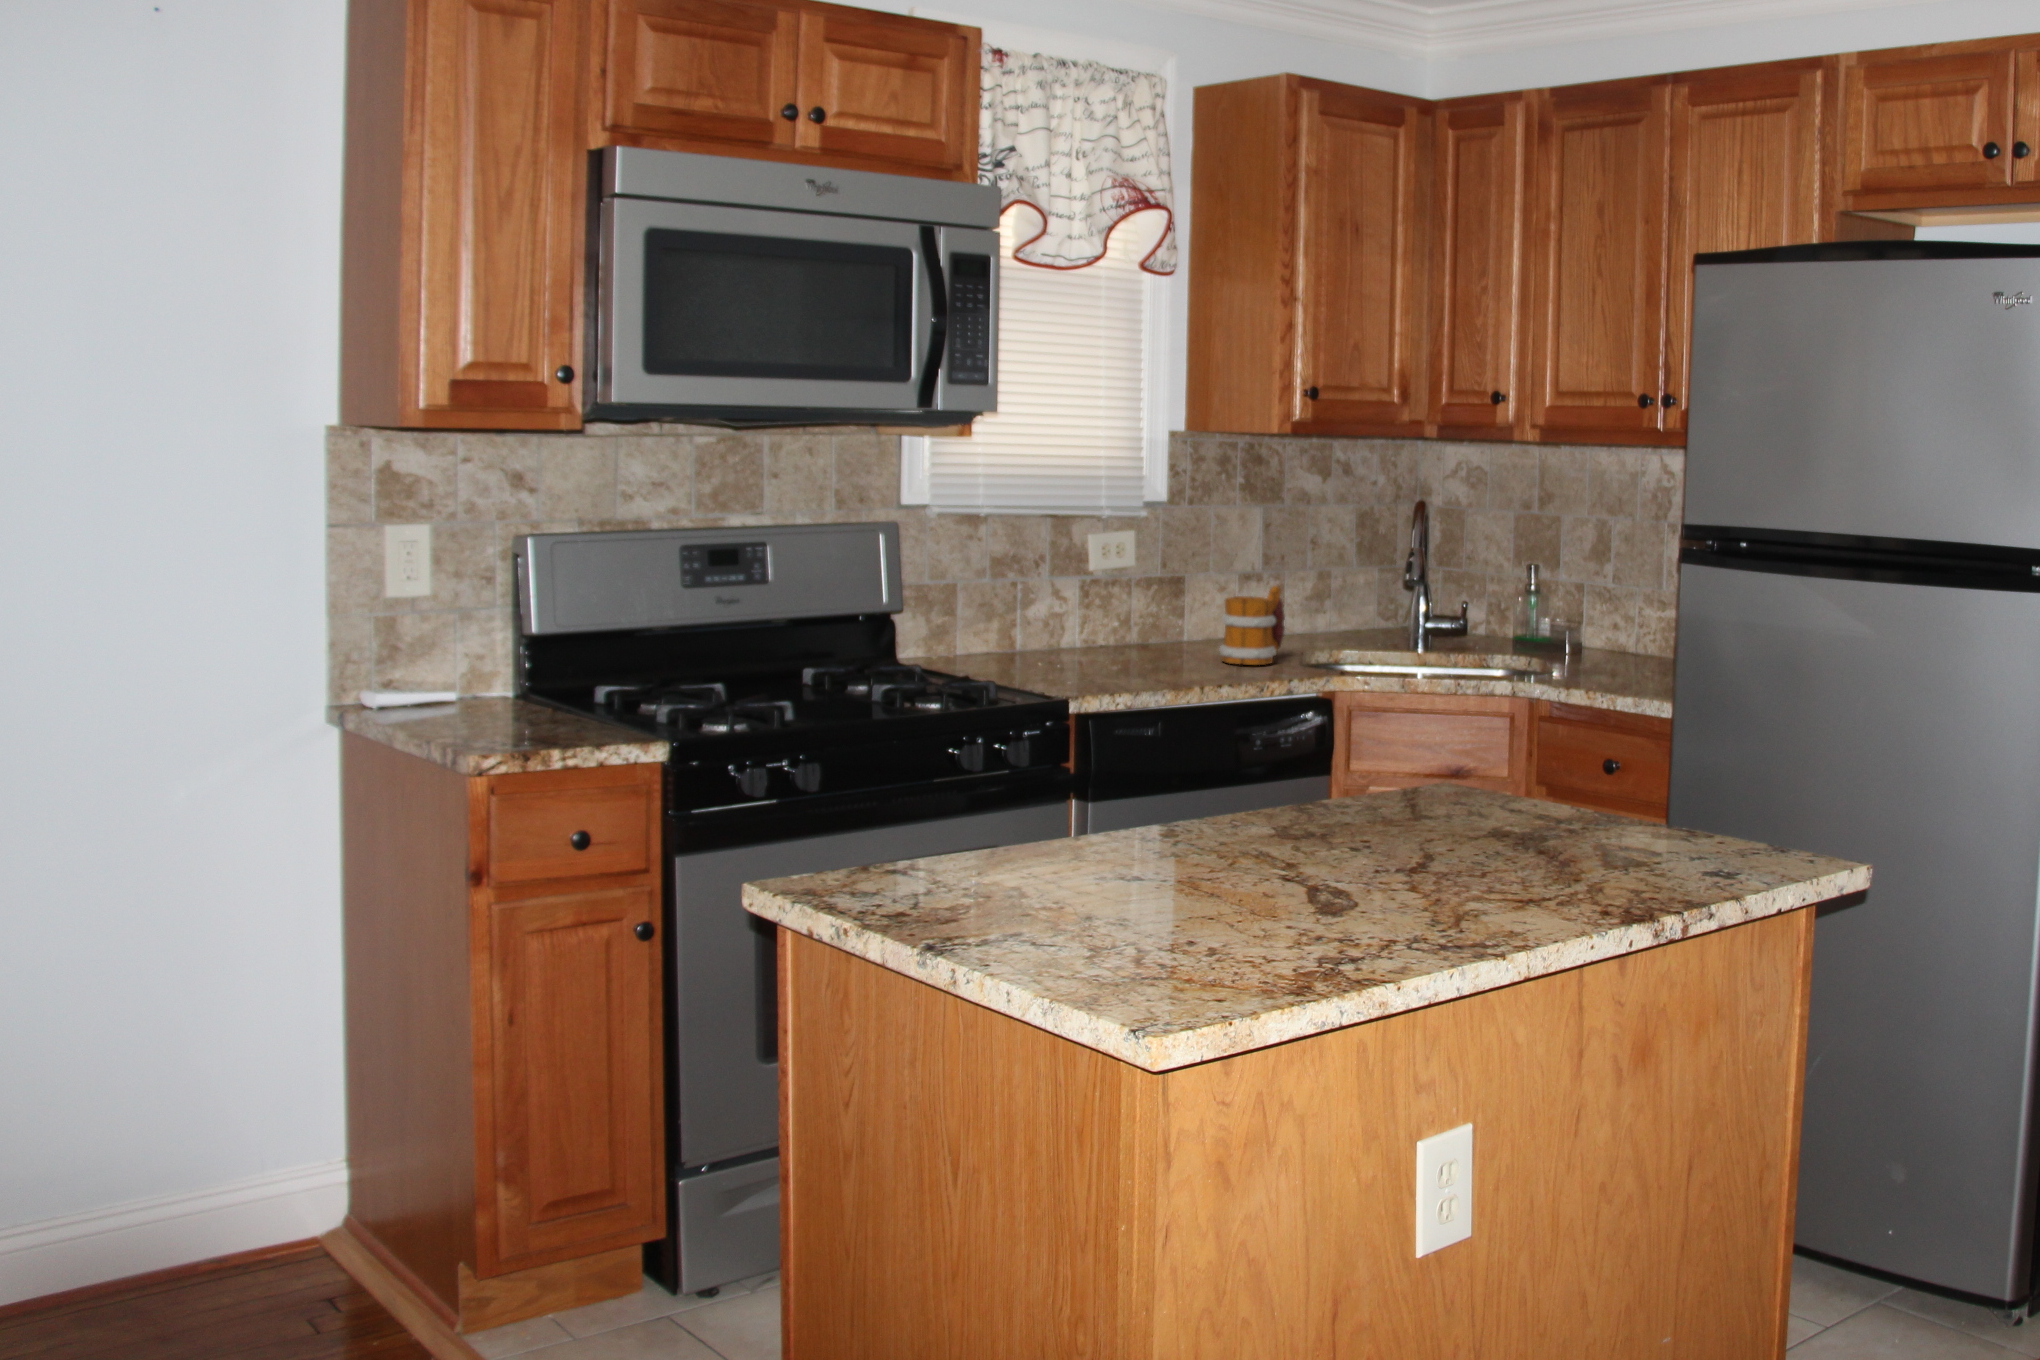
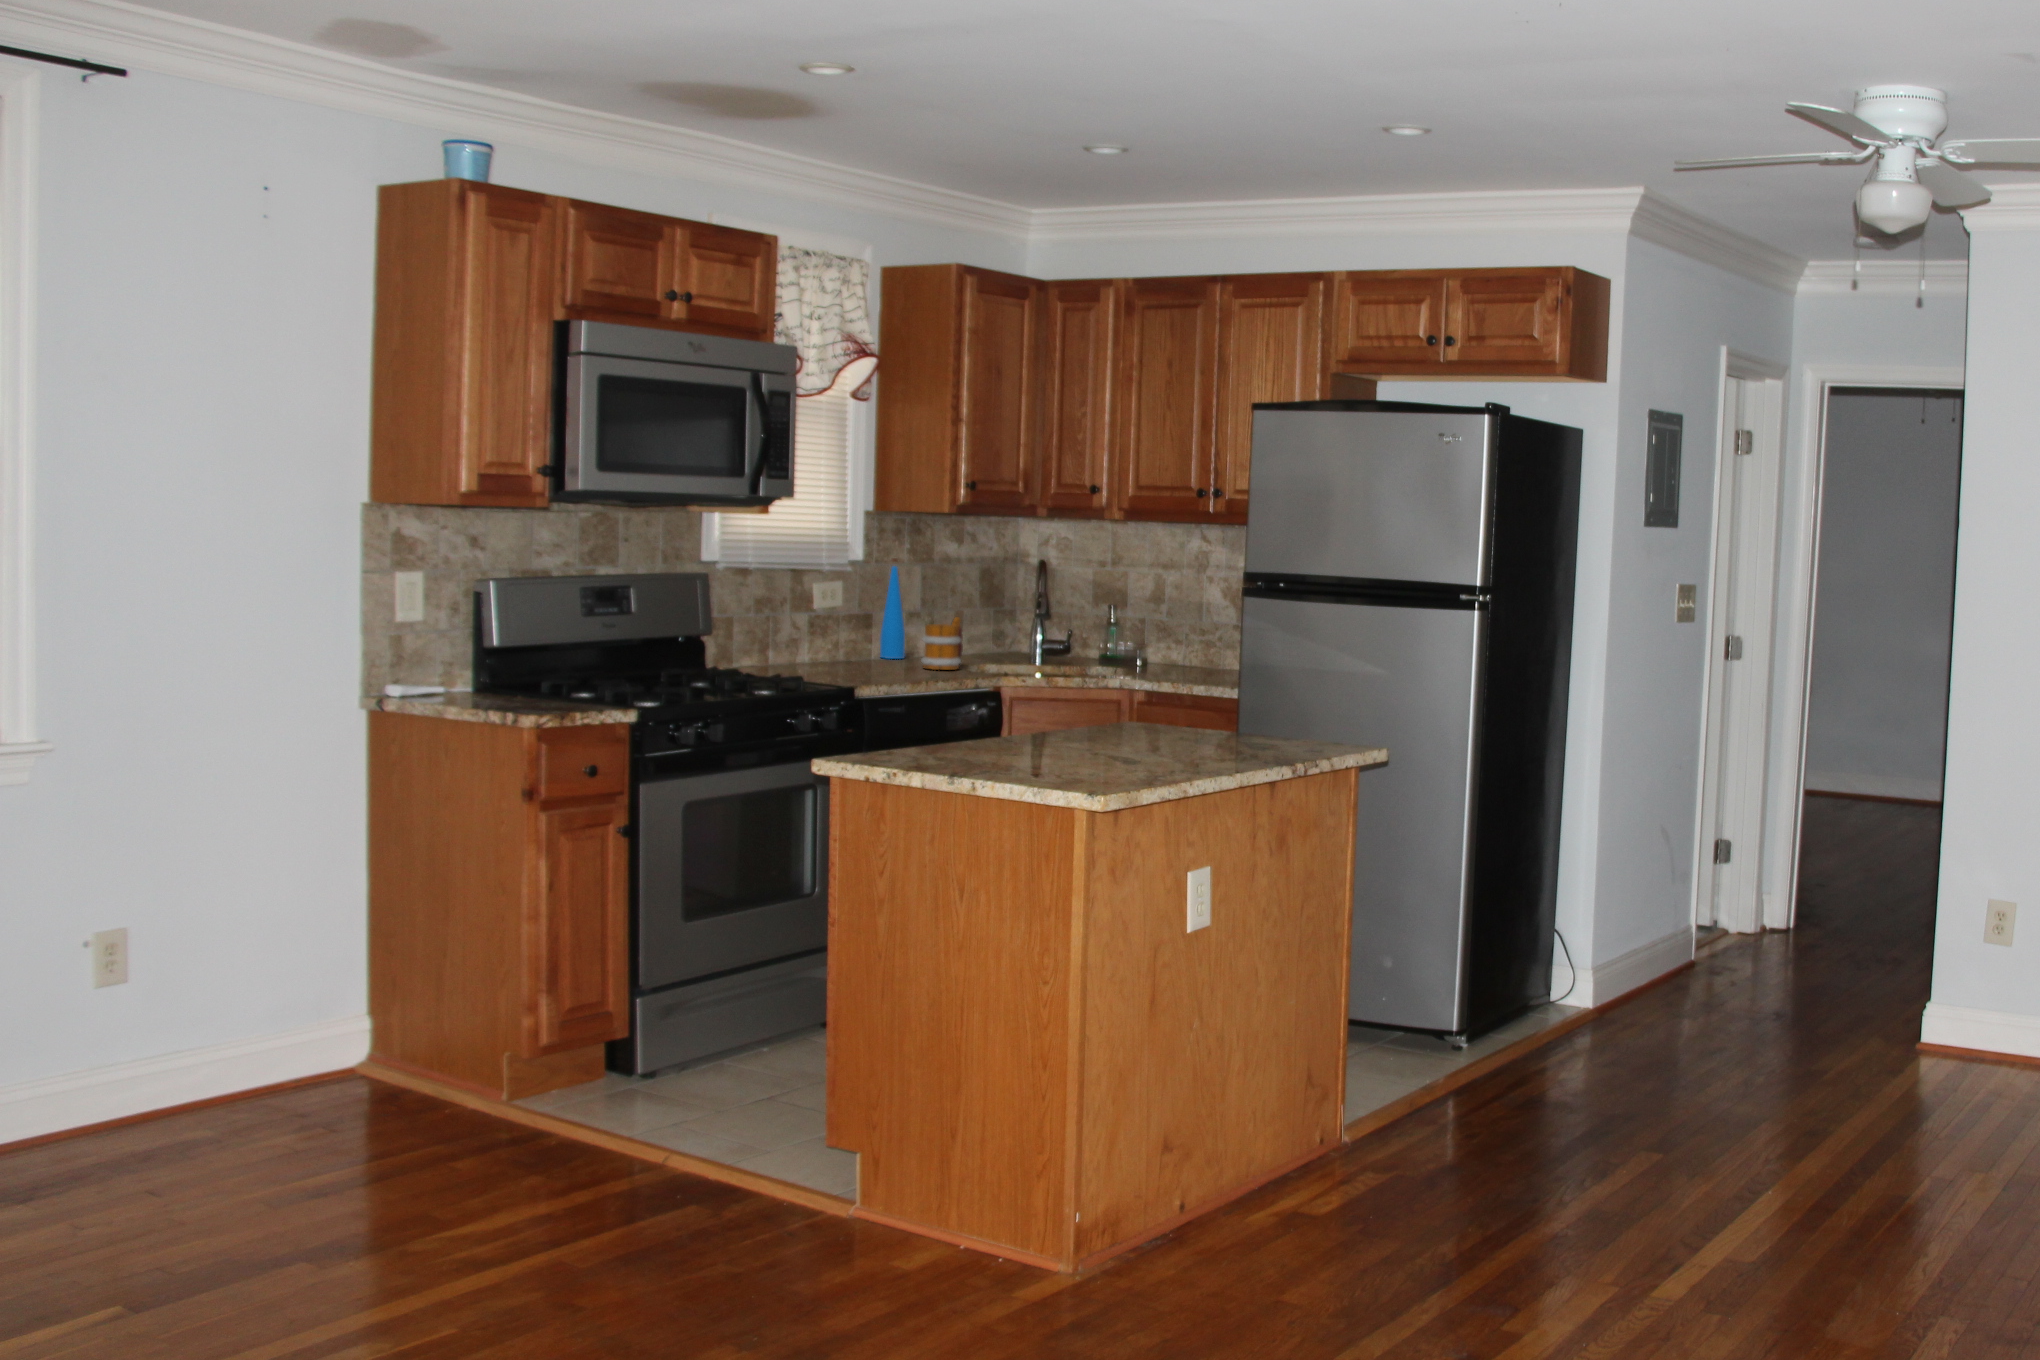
bottle: none [1182,499,1217,642] -> present [880,558,905,659]

